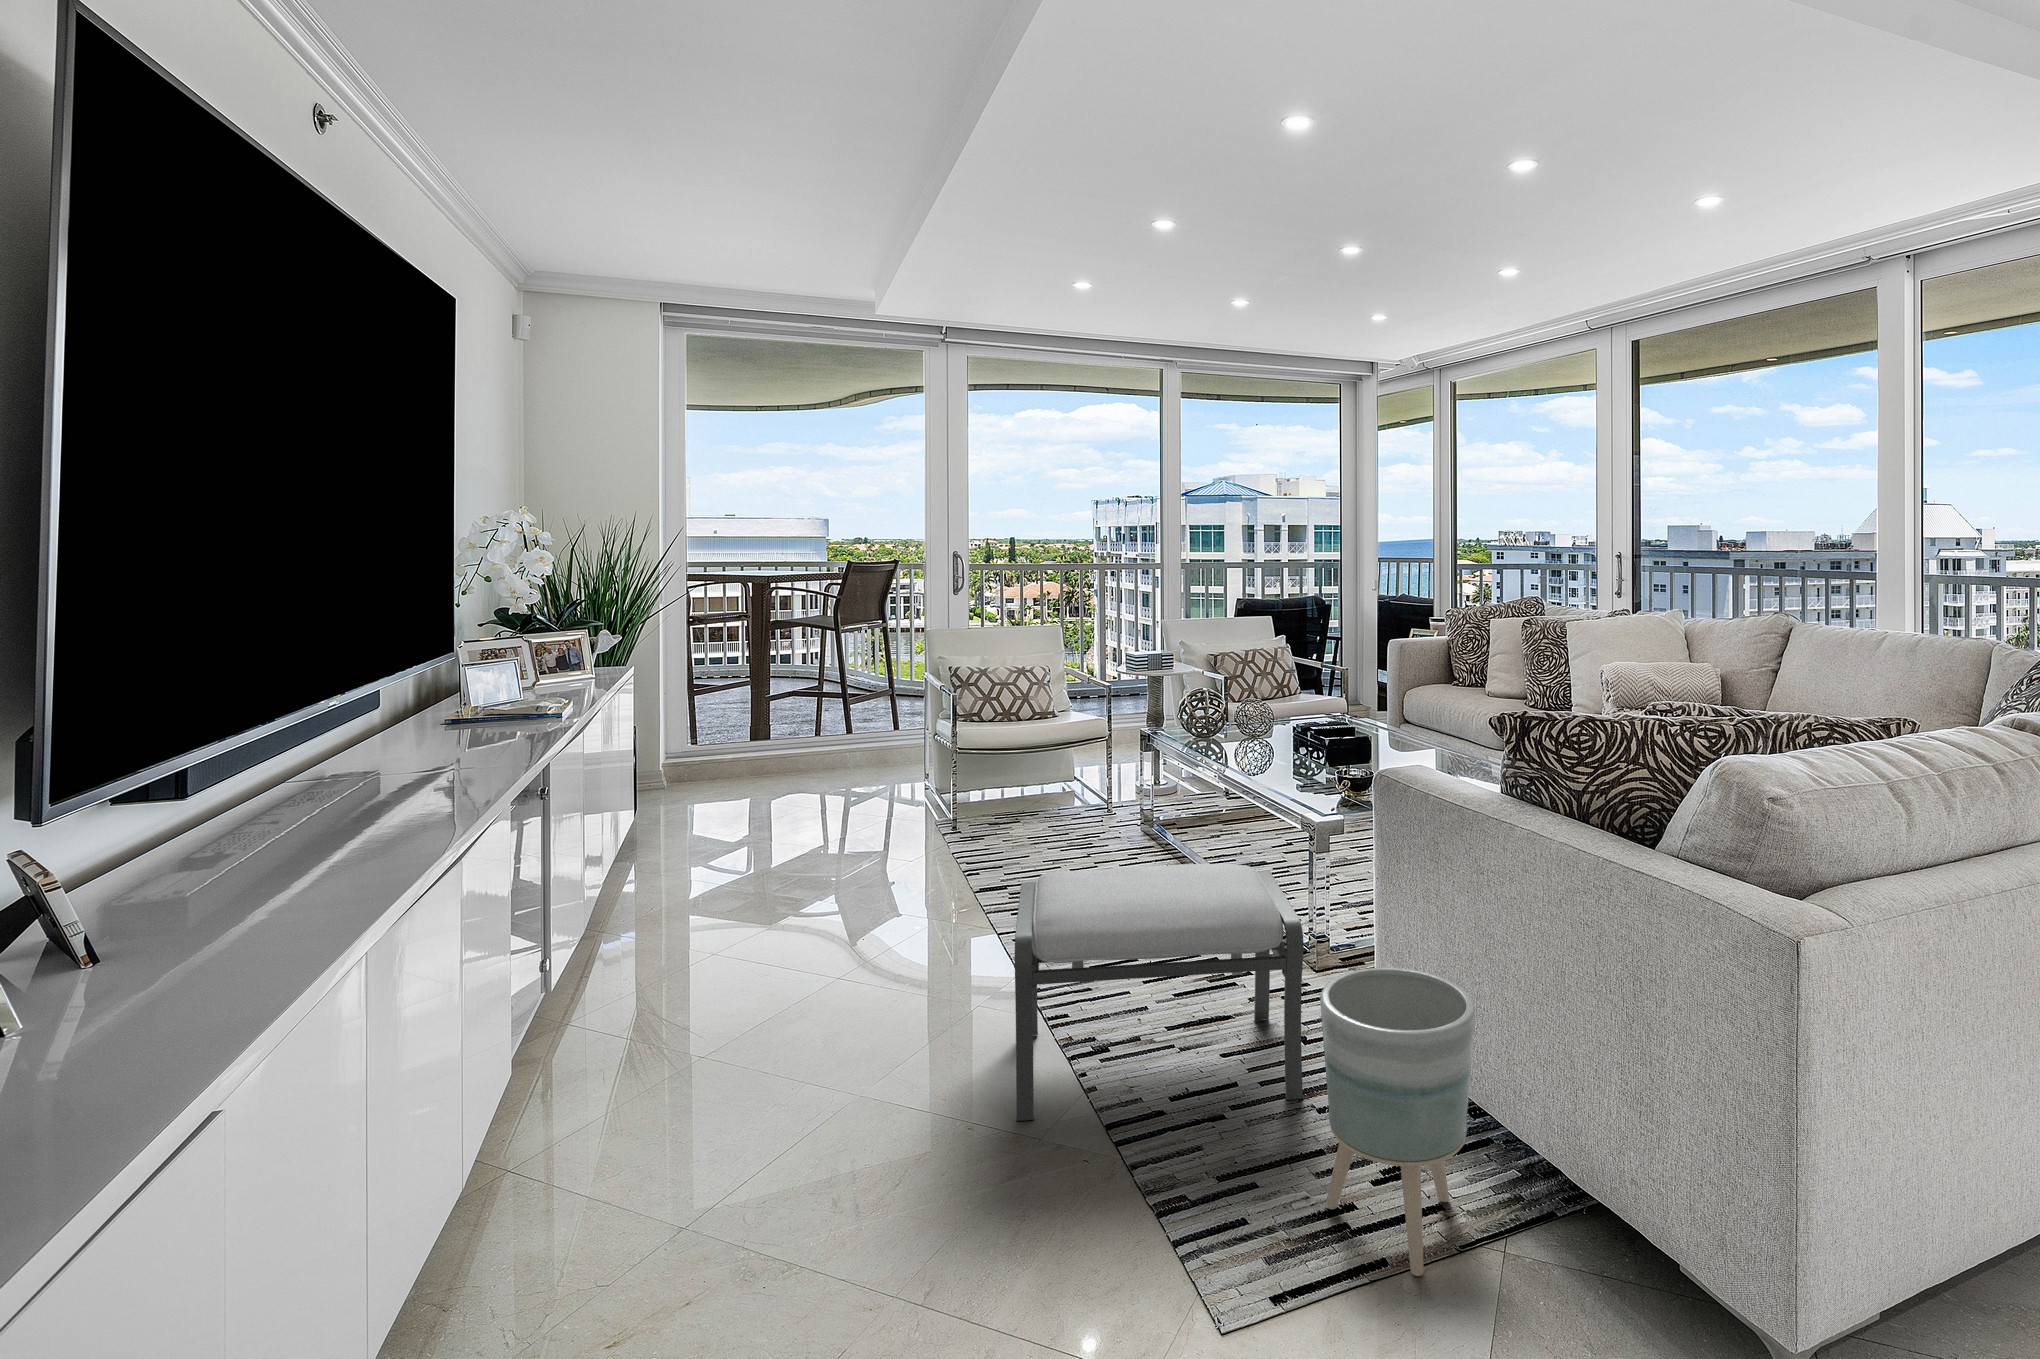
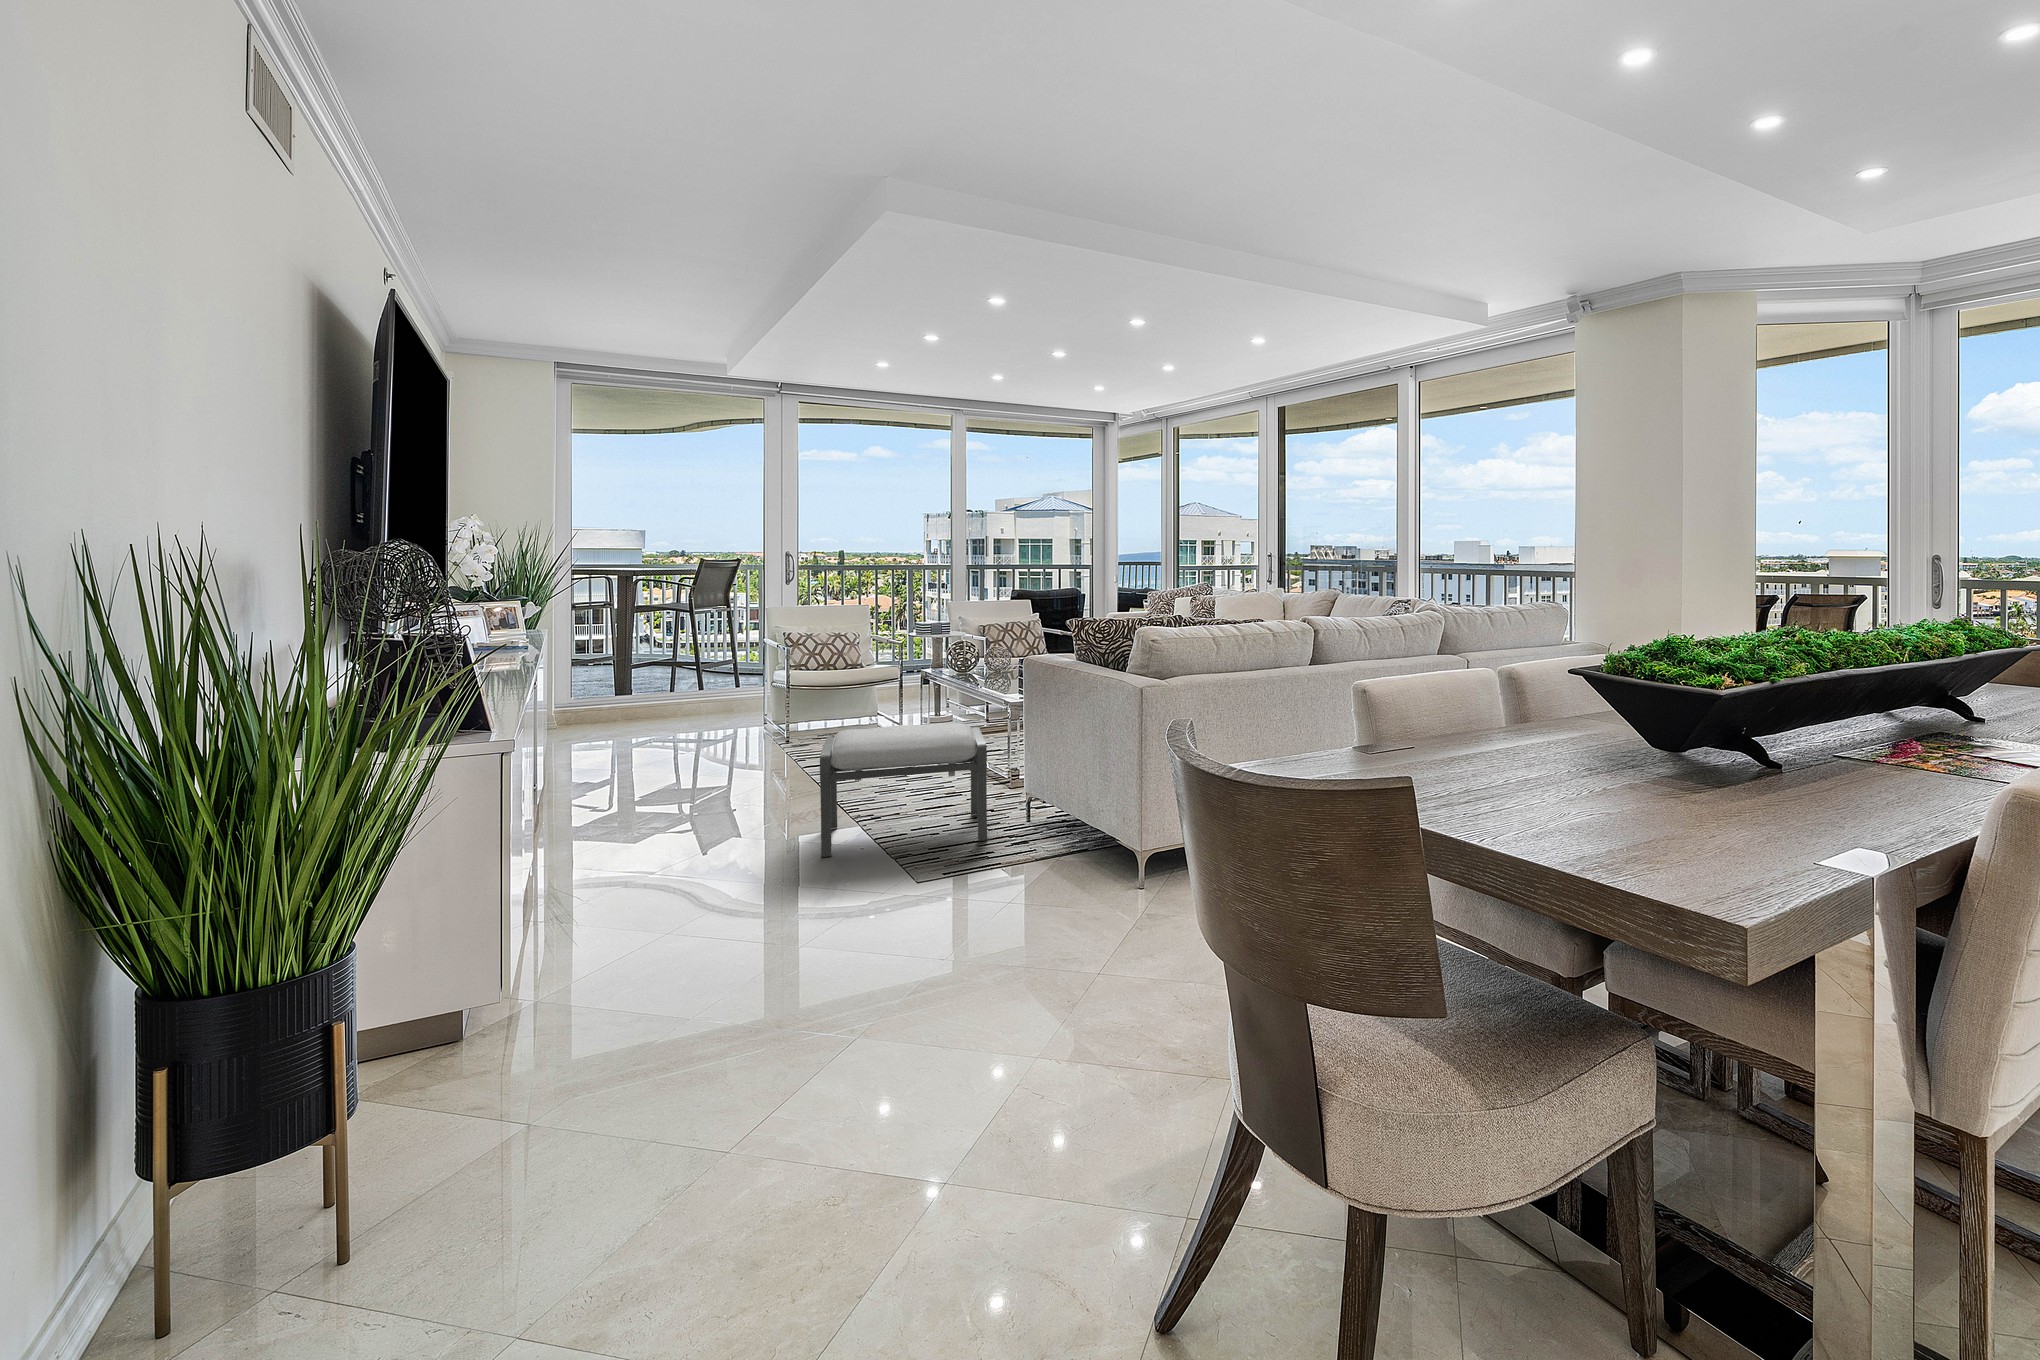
planter: present [1320,968,1476,1276] -> none [979,752,1056,887]

